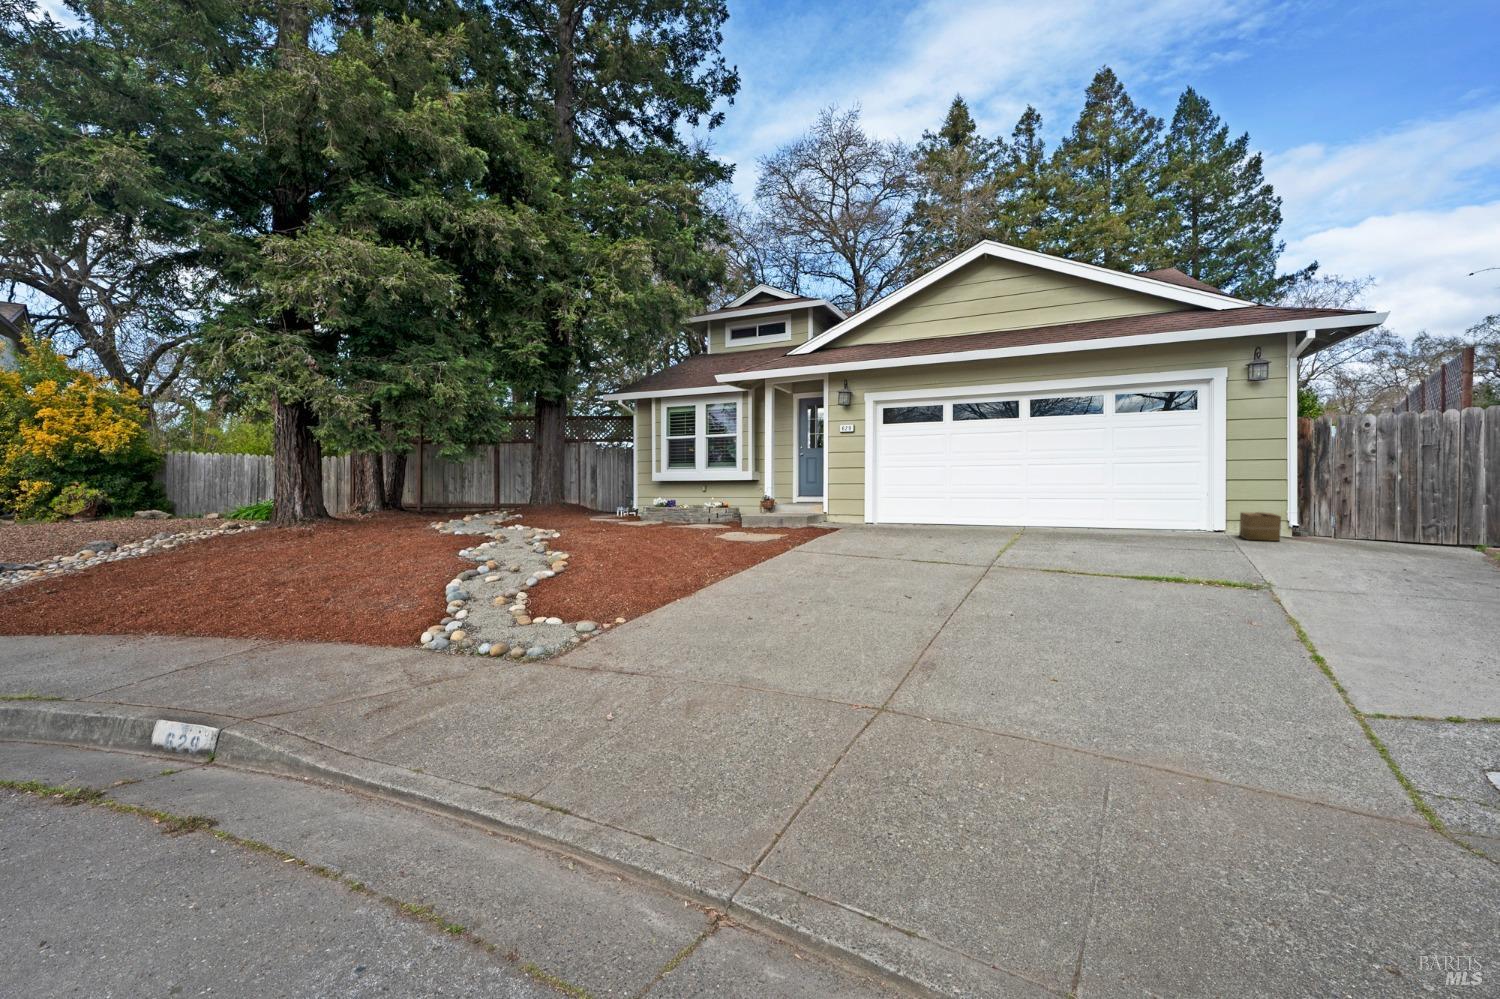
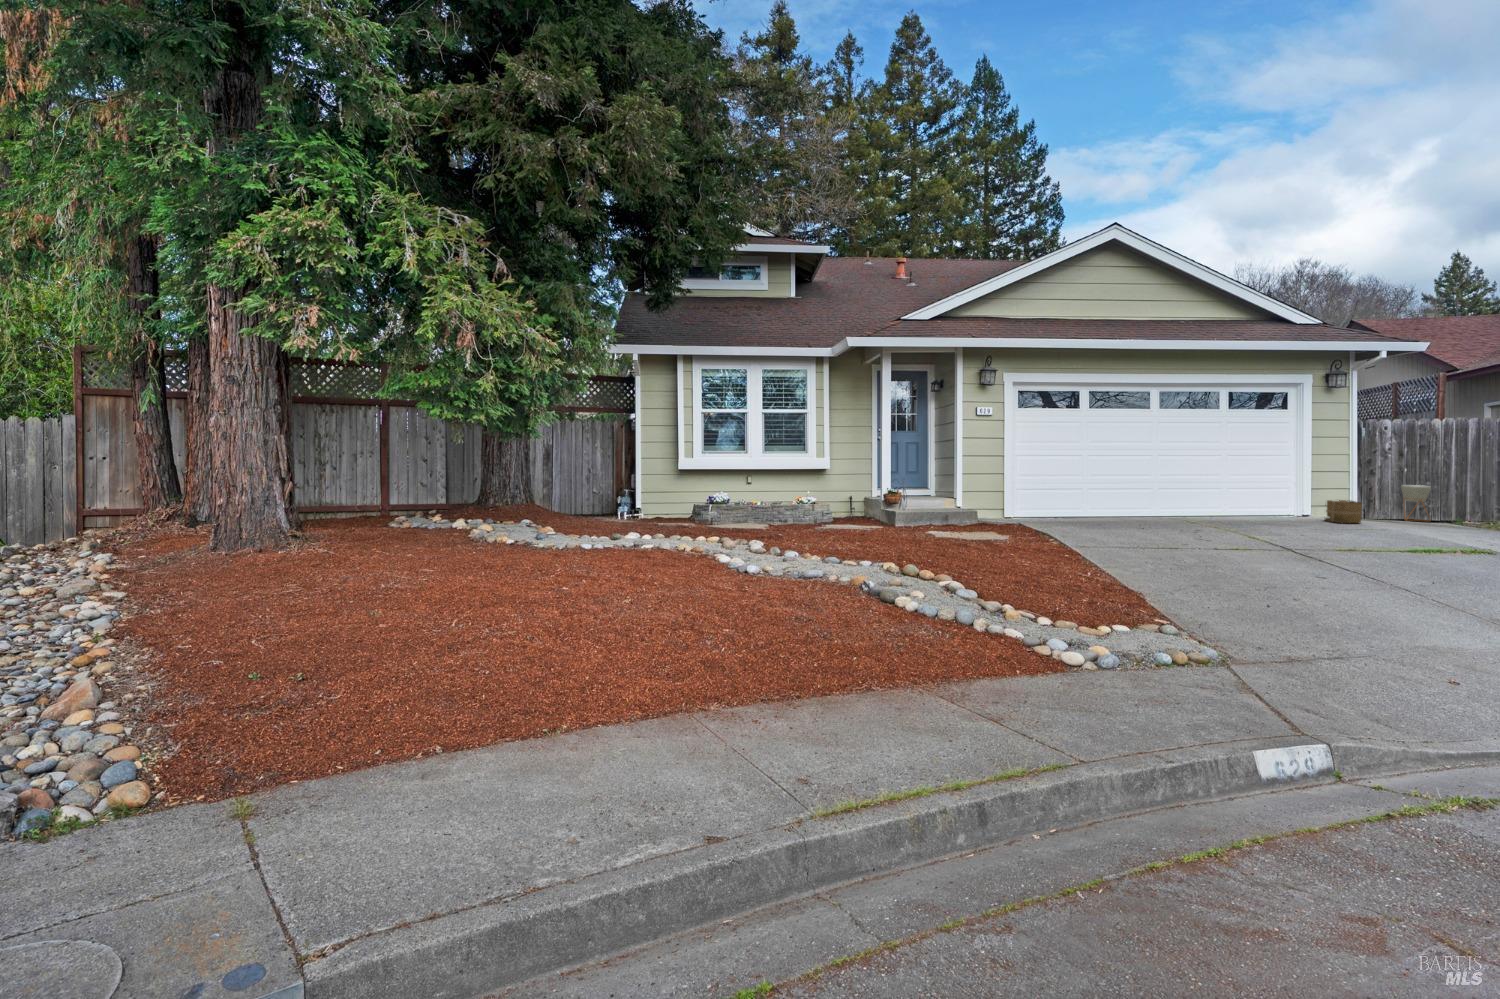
planter: none [1378,496,1423,544] -> present [1401,485,1431,521]

